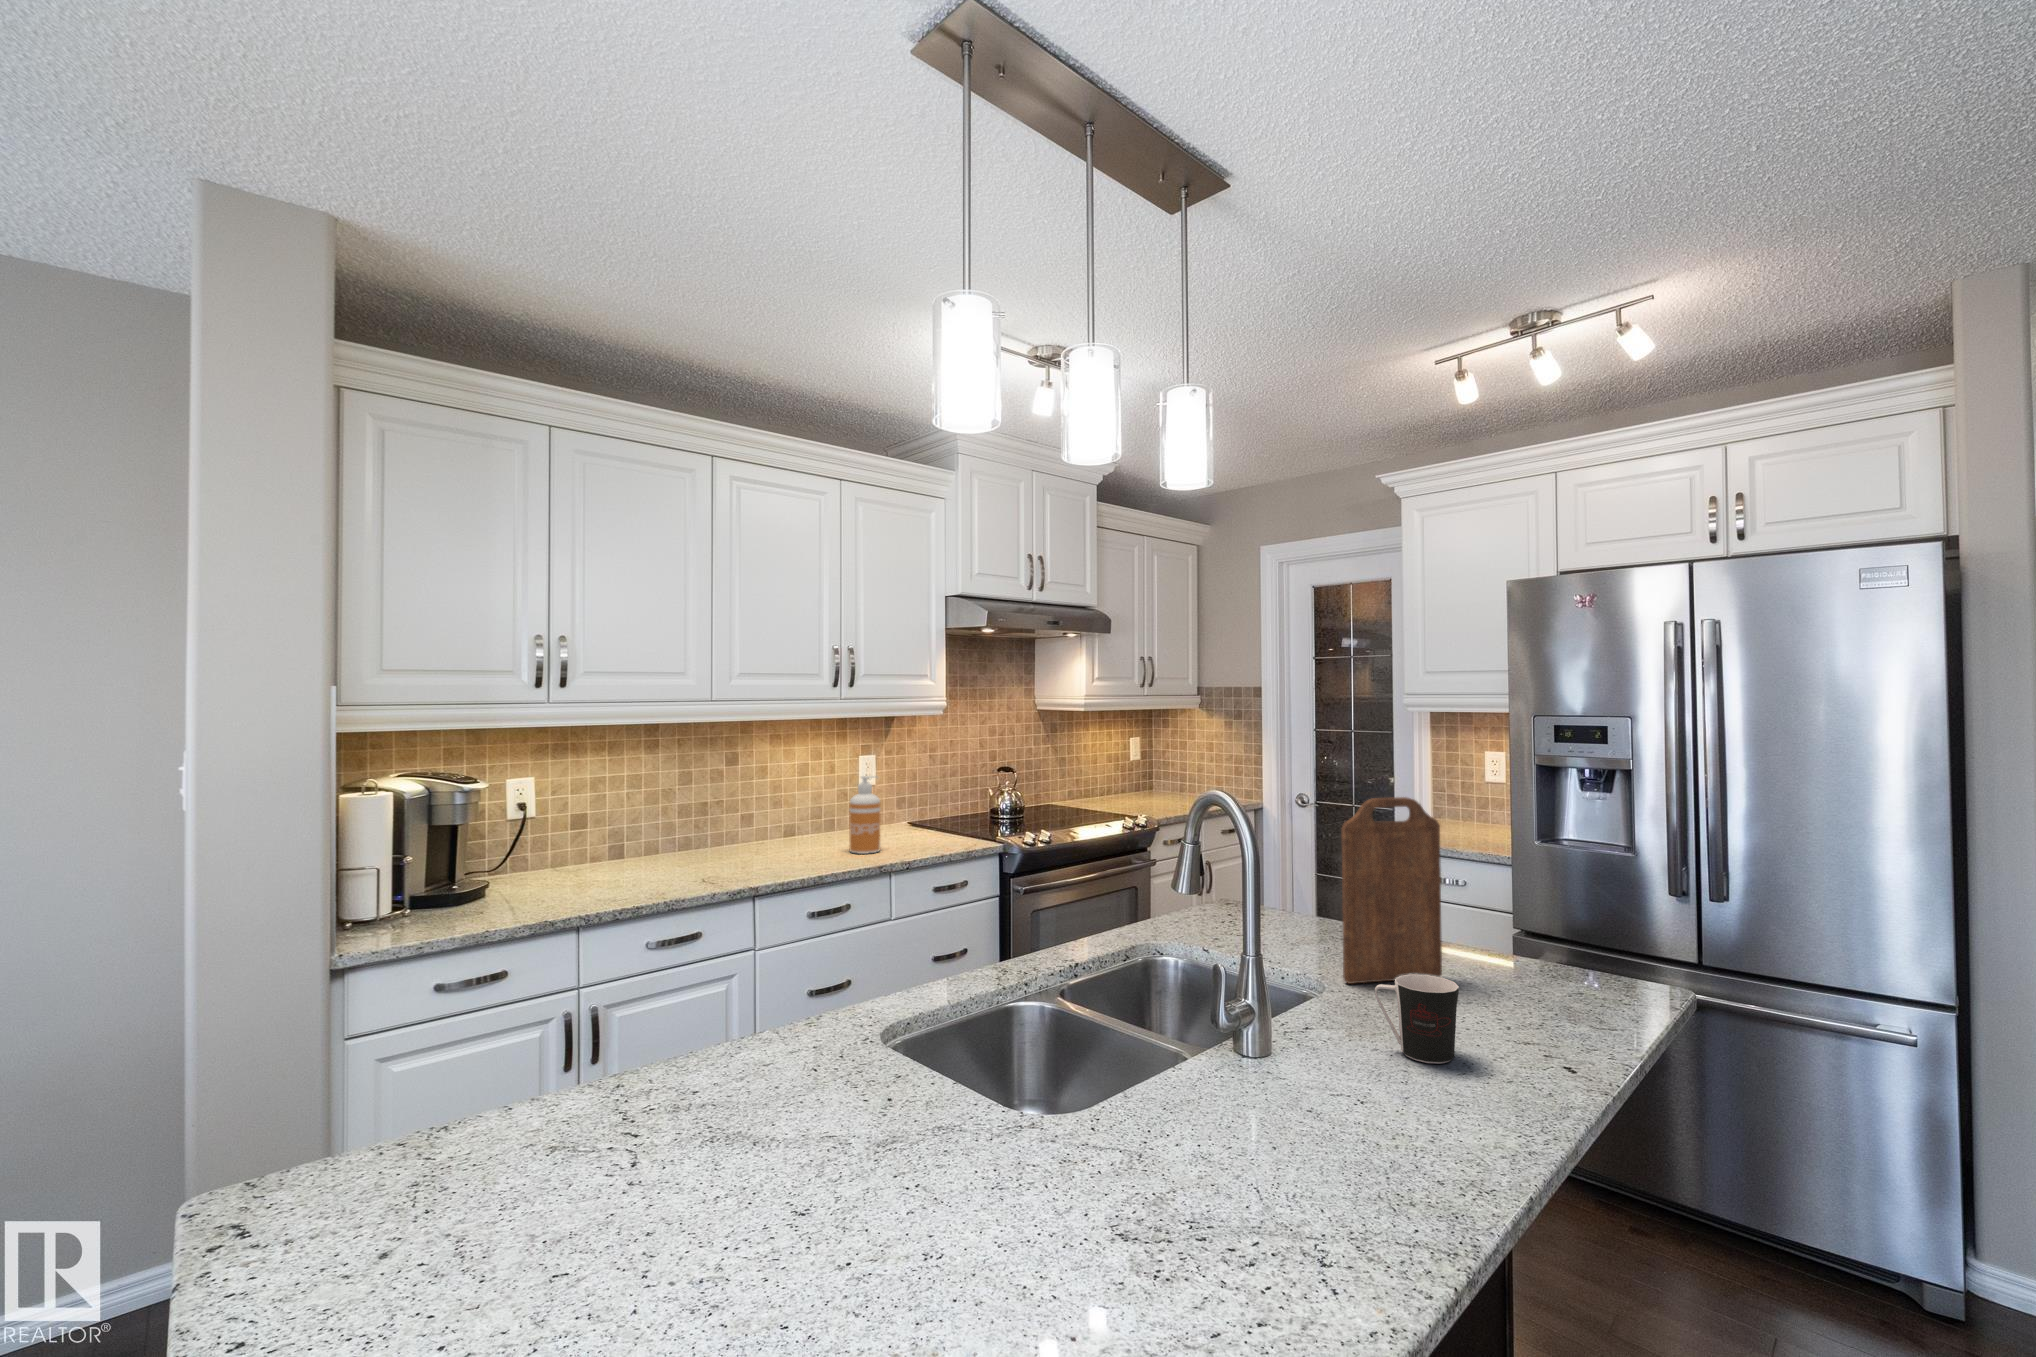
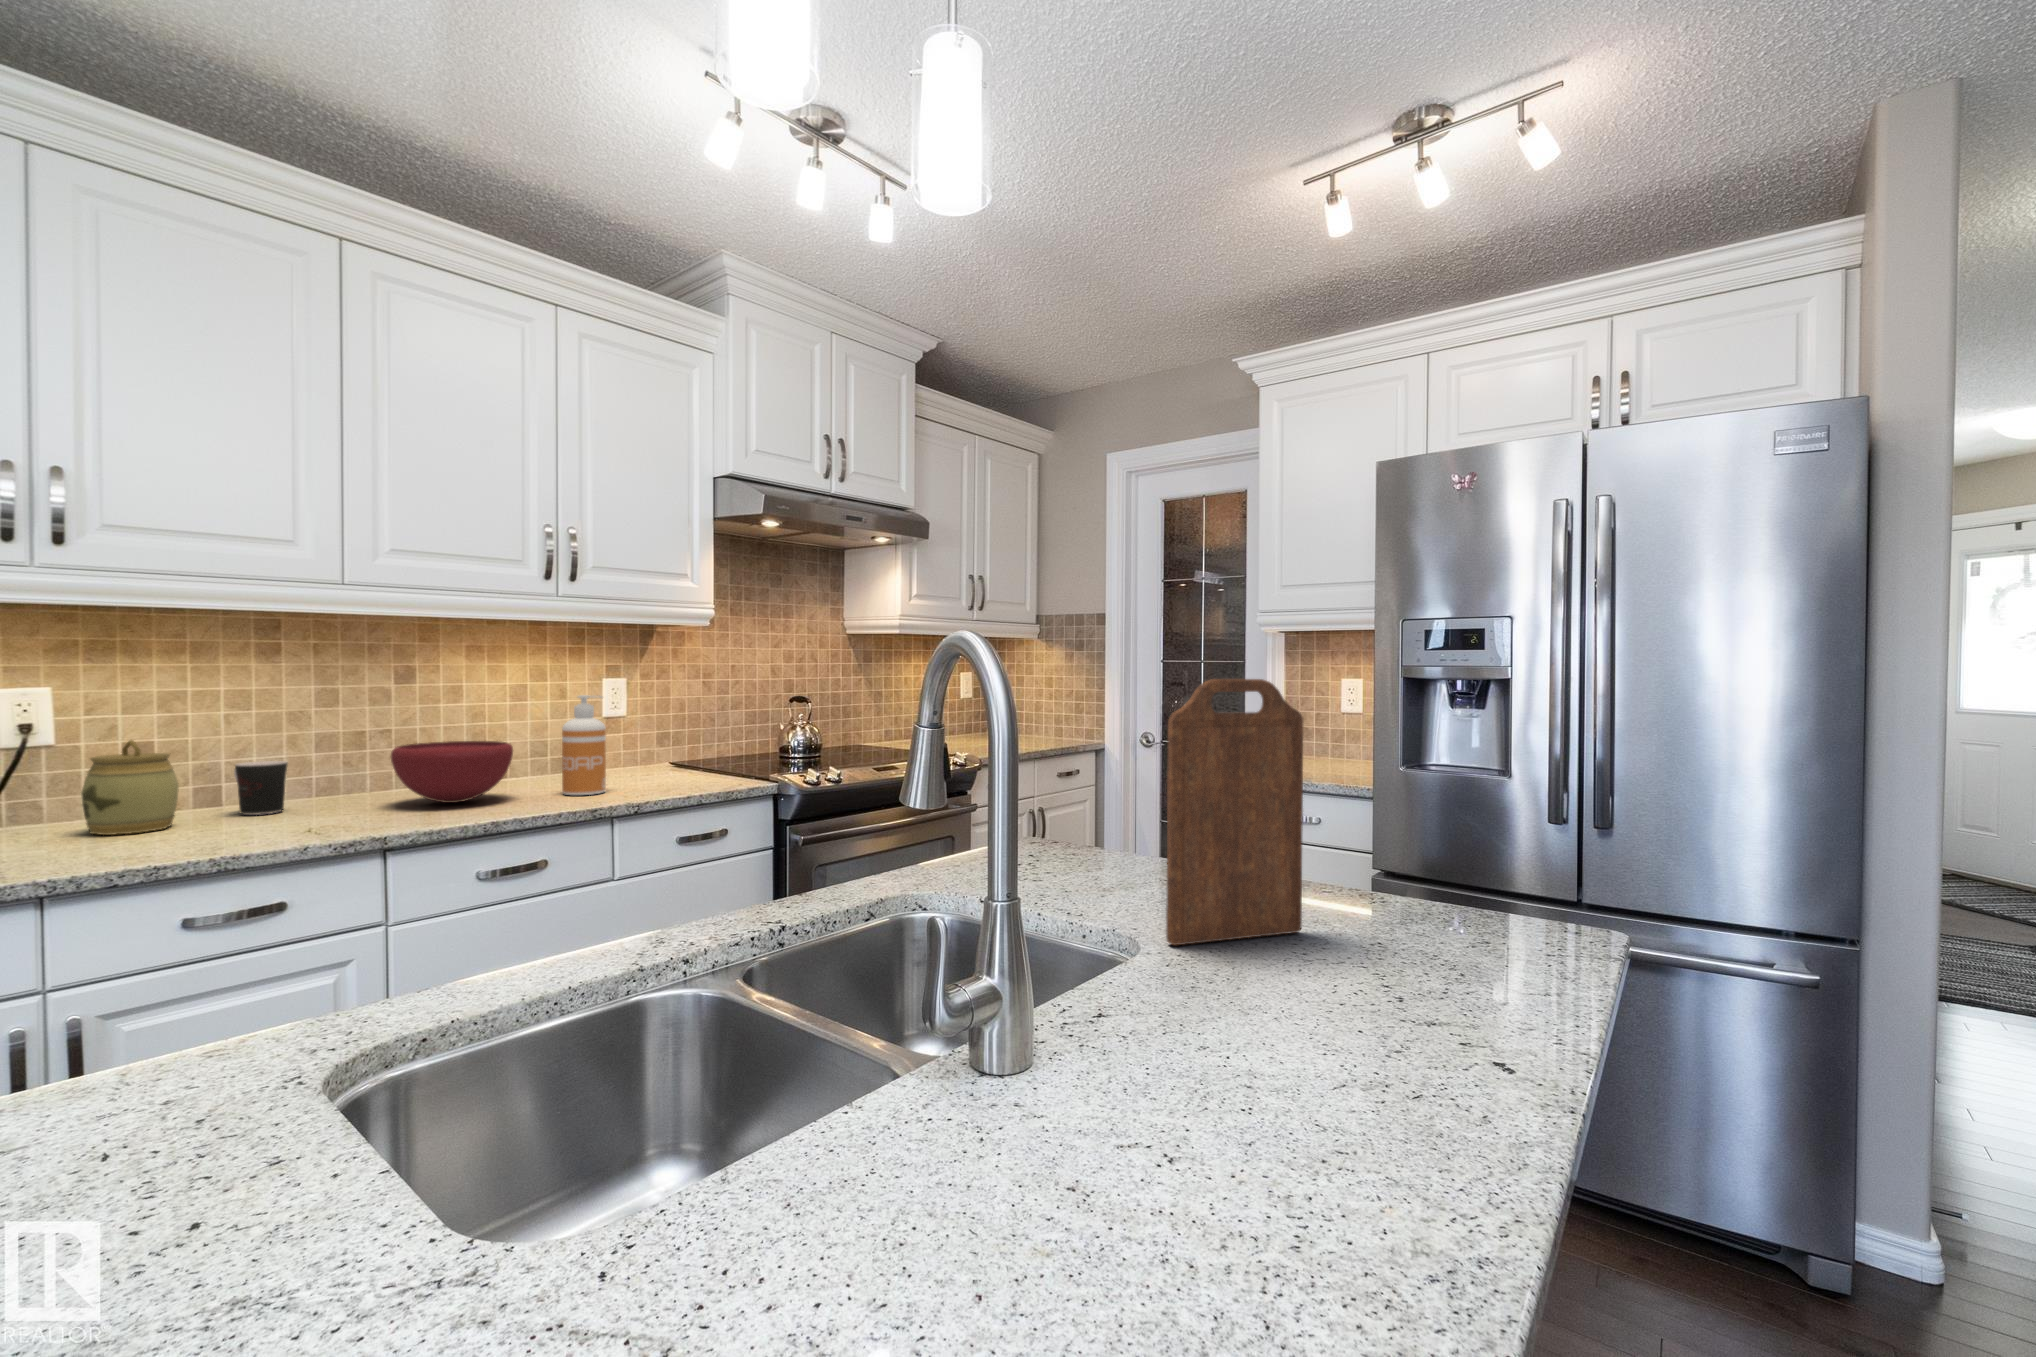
bowl: none [738,811,819,859] -> present [391,741,513,803]
jar: none [563,816,614,883] -> present [81,740,179,835]
coffee cup: present [1375,974,1459,1064] -> present [234,761,288,815]

